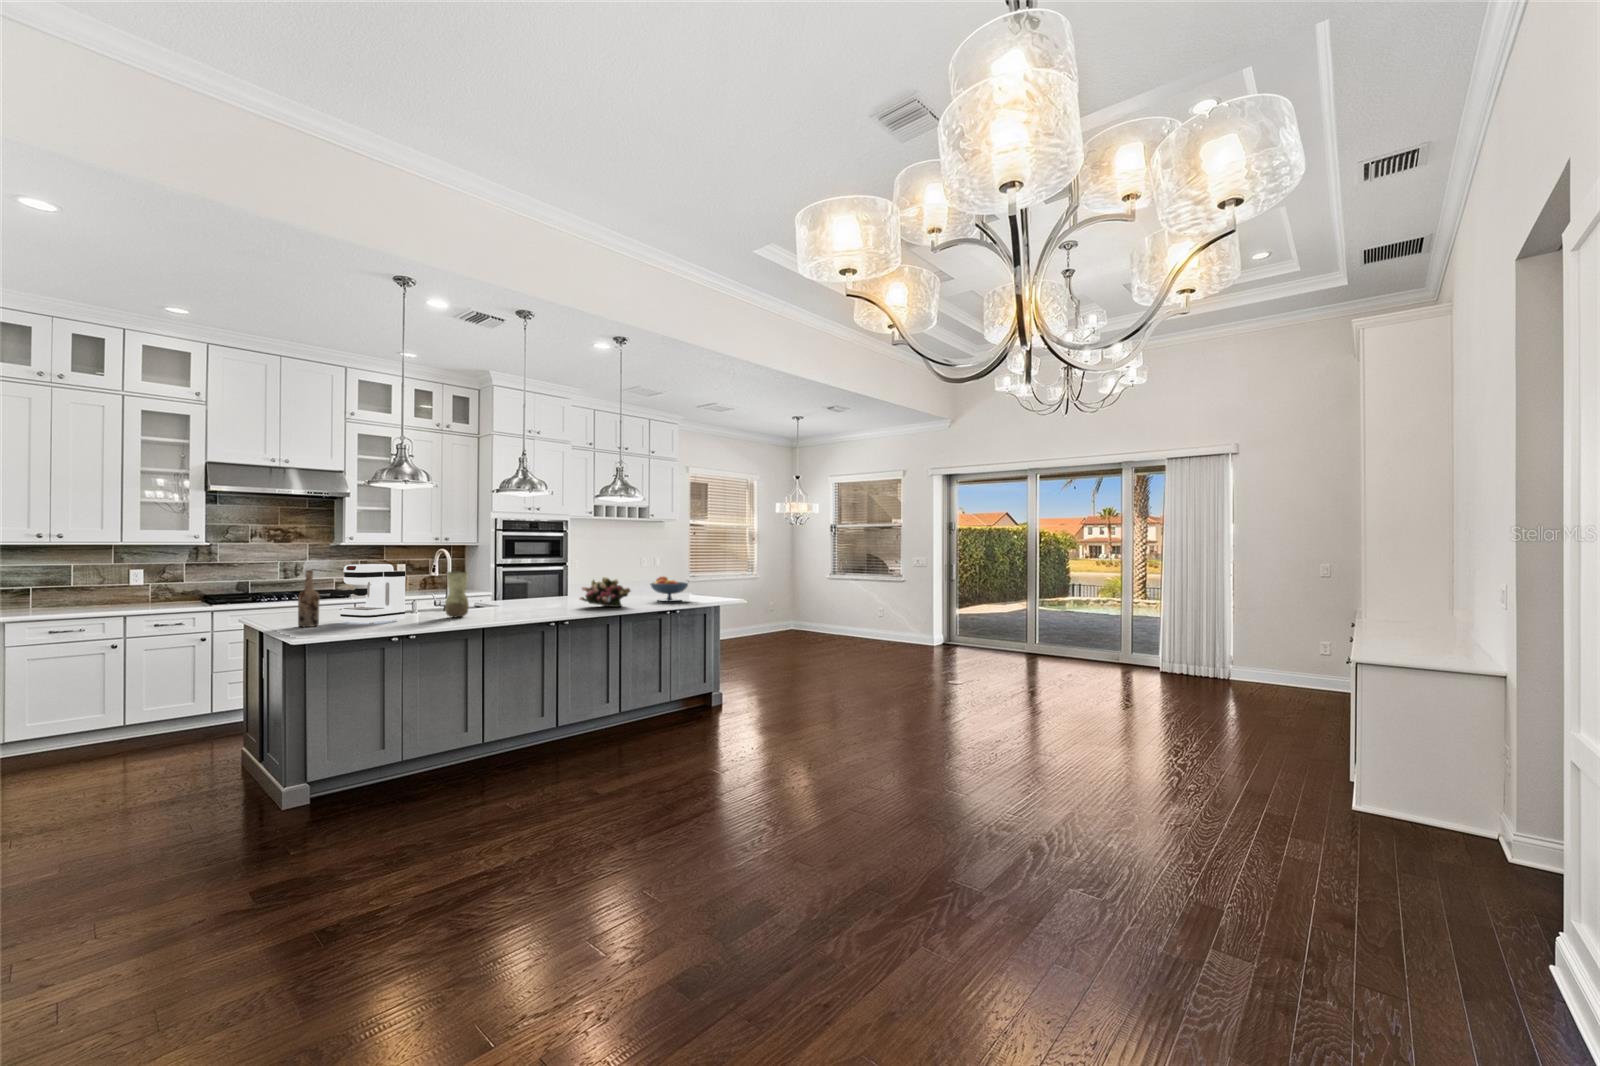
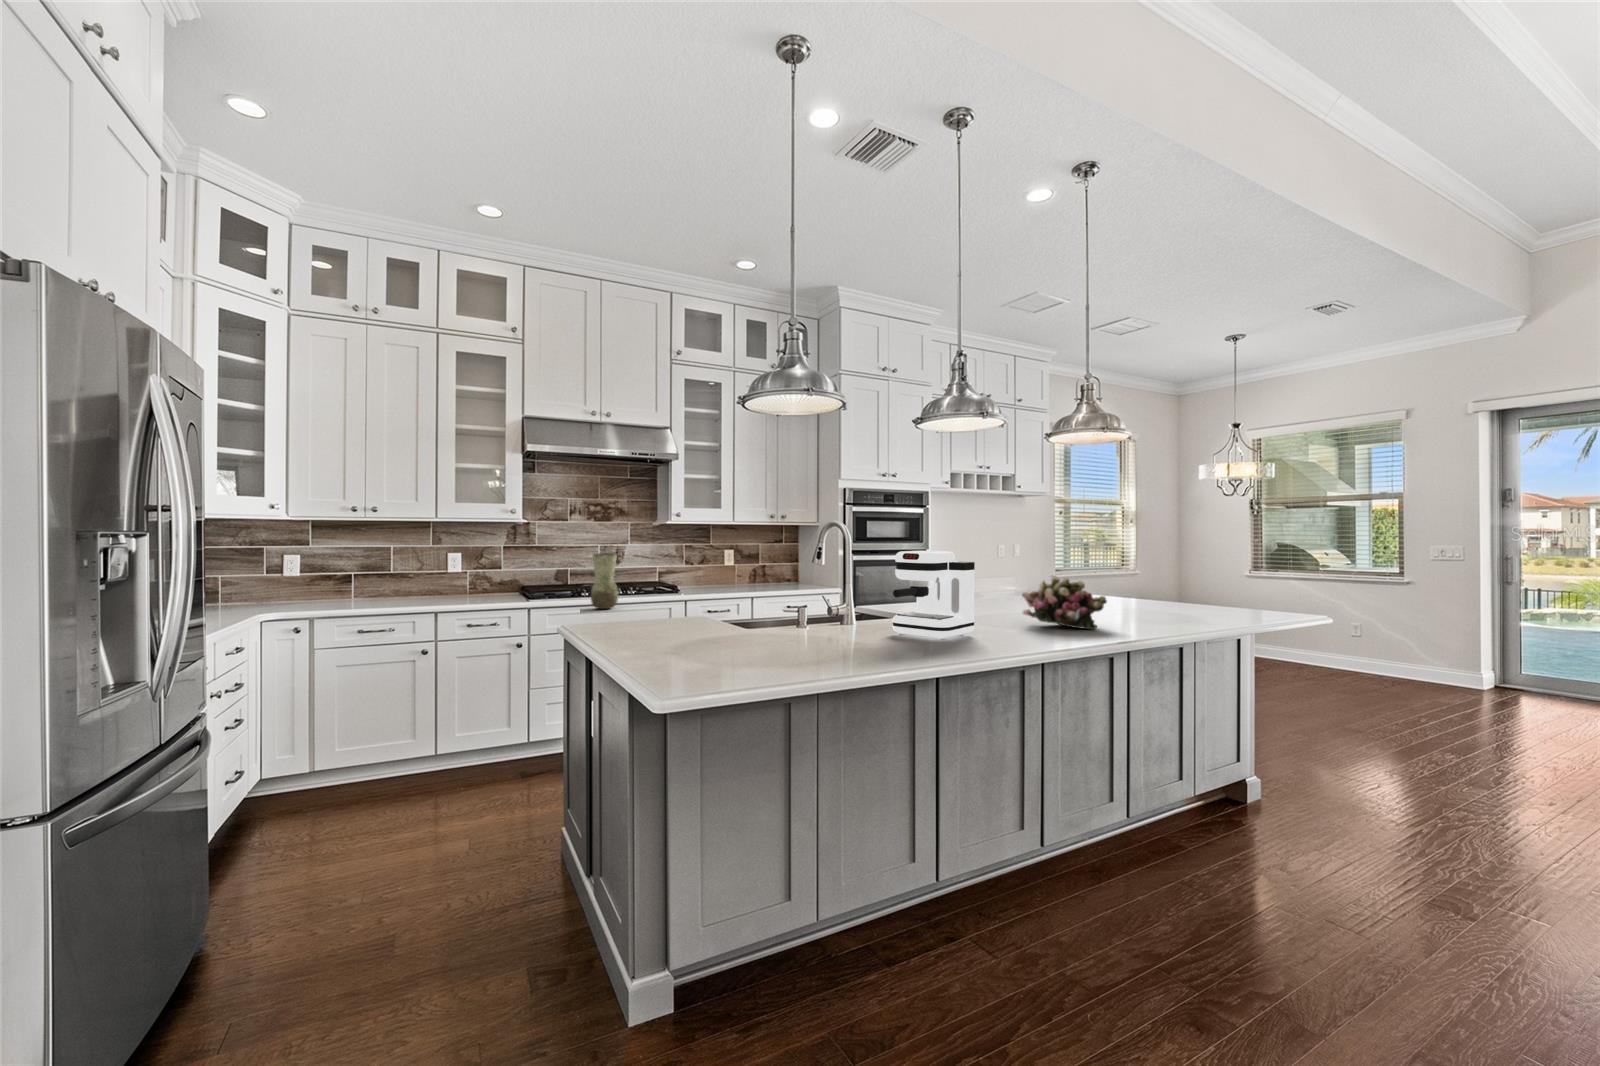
coffee maker: present [332,564,406,624] -> present [892,551,975,640]
wine bottle: present [298,570,320,627] -> none [639,560,669,658]
vase: present [445,571,469,618] -> present [591,553,618,609]
fruit bowl: present [650,576,688,601] -> none [1103,575,1173,618]

